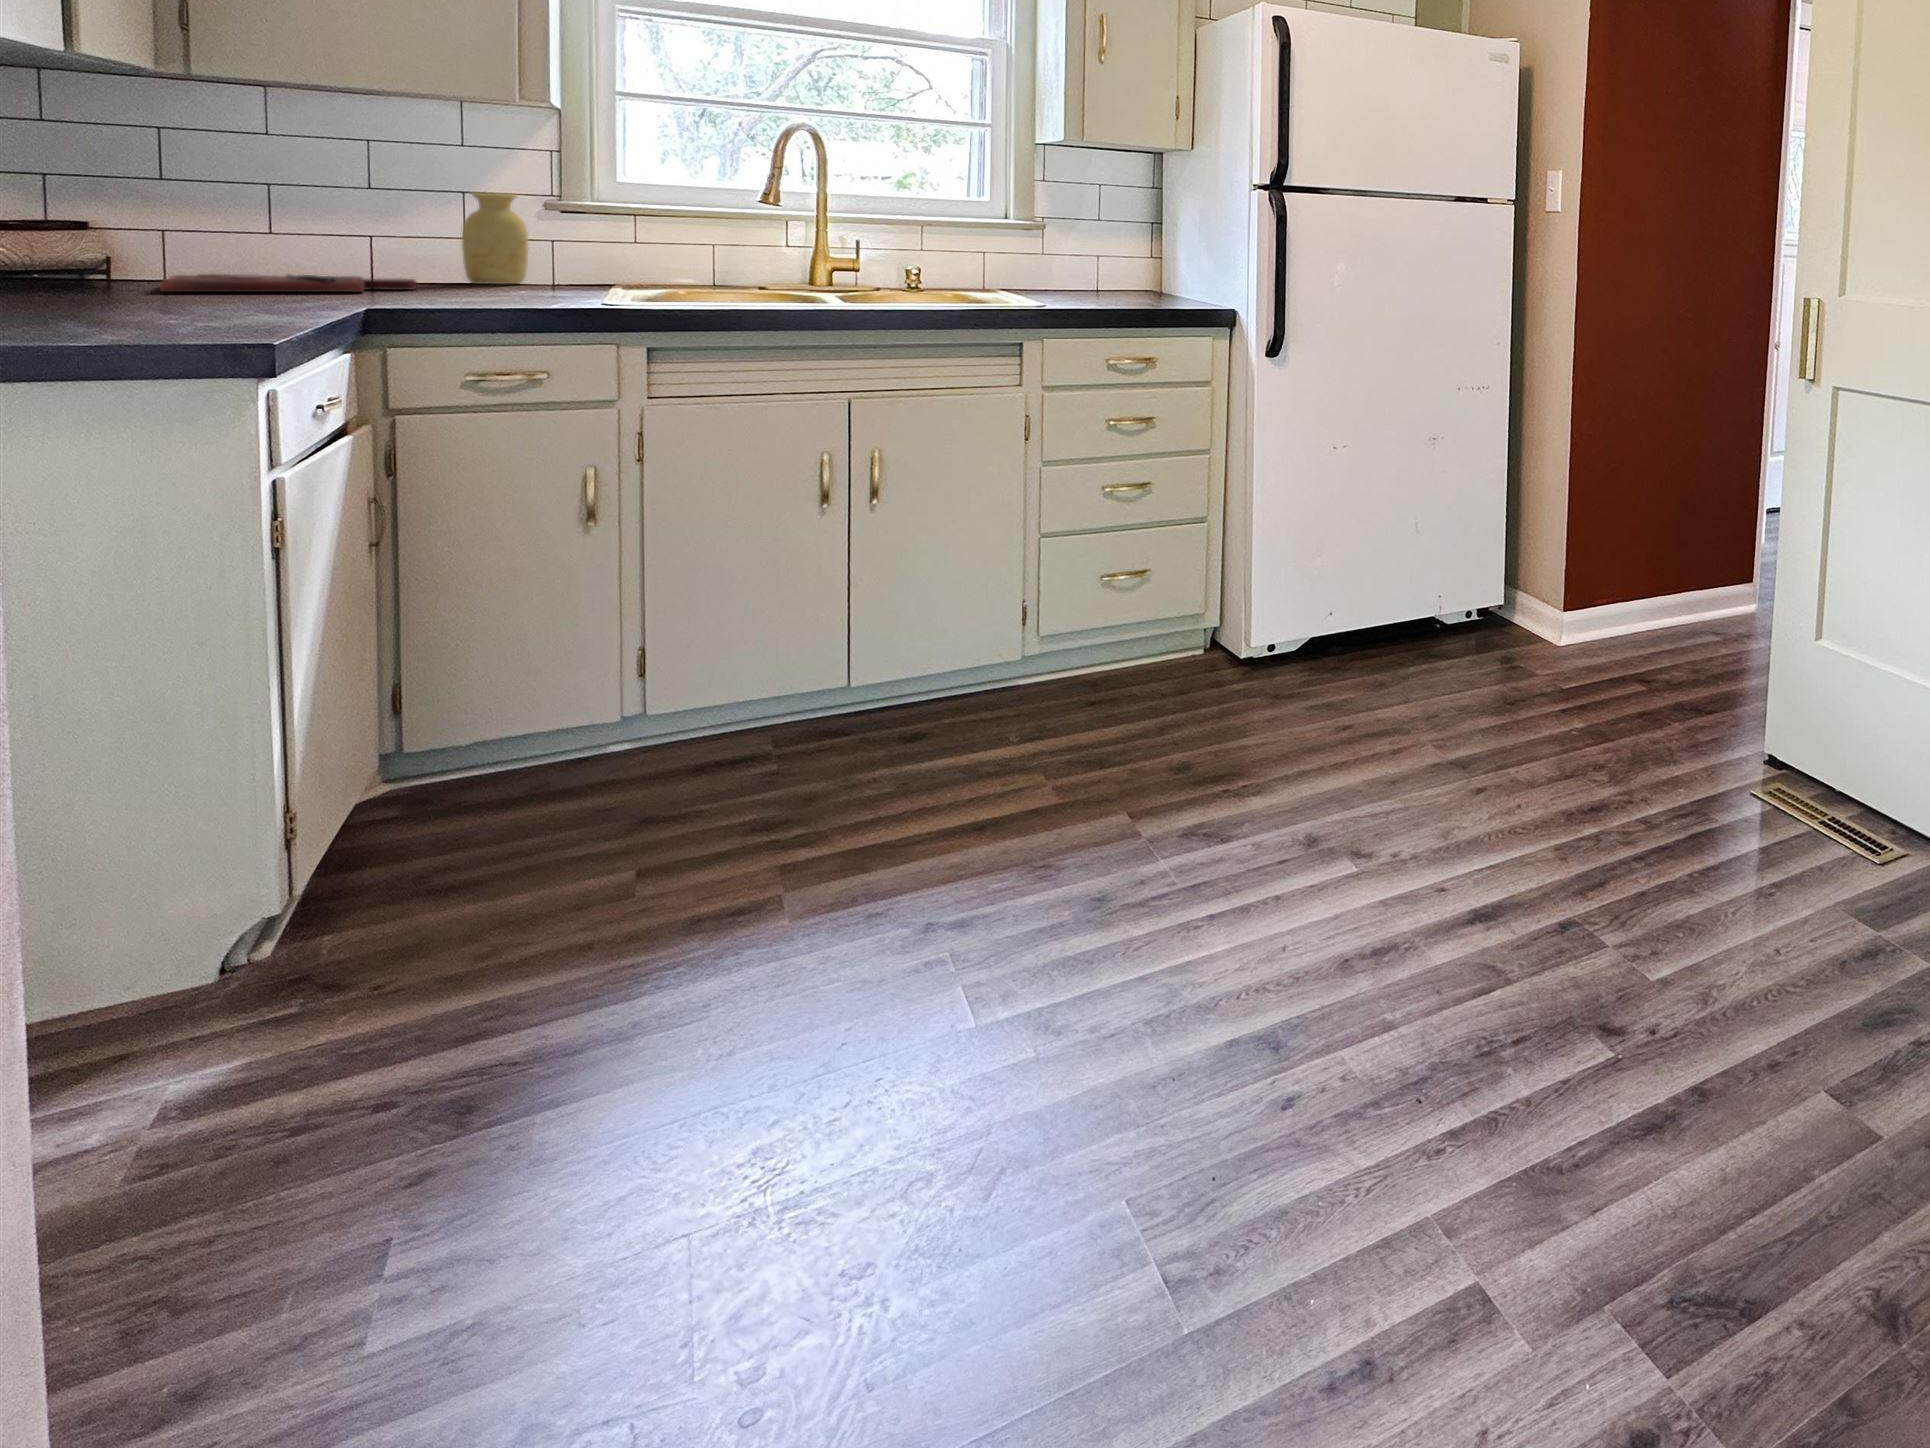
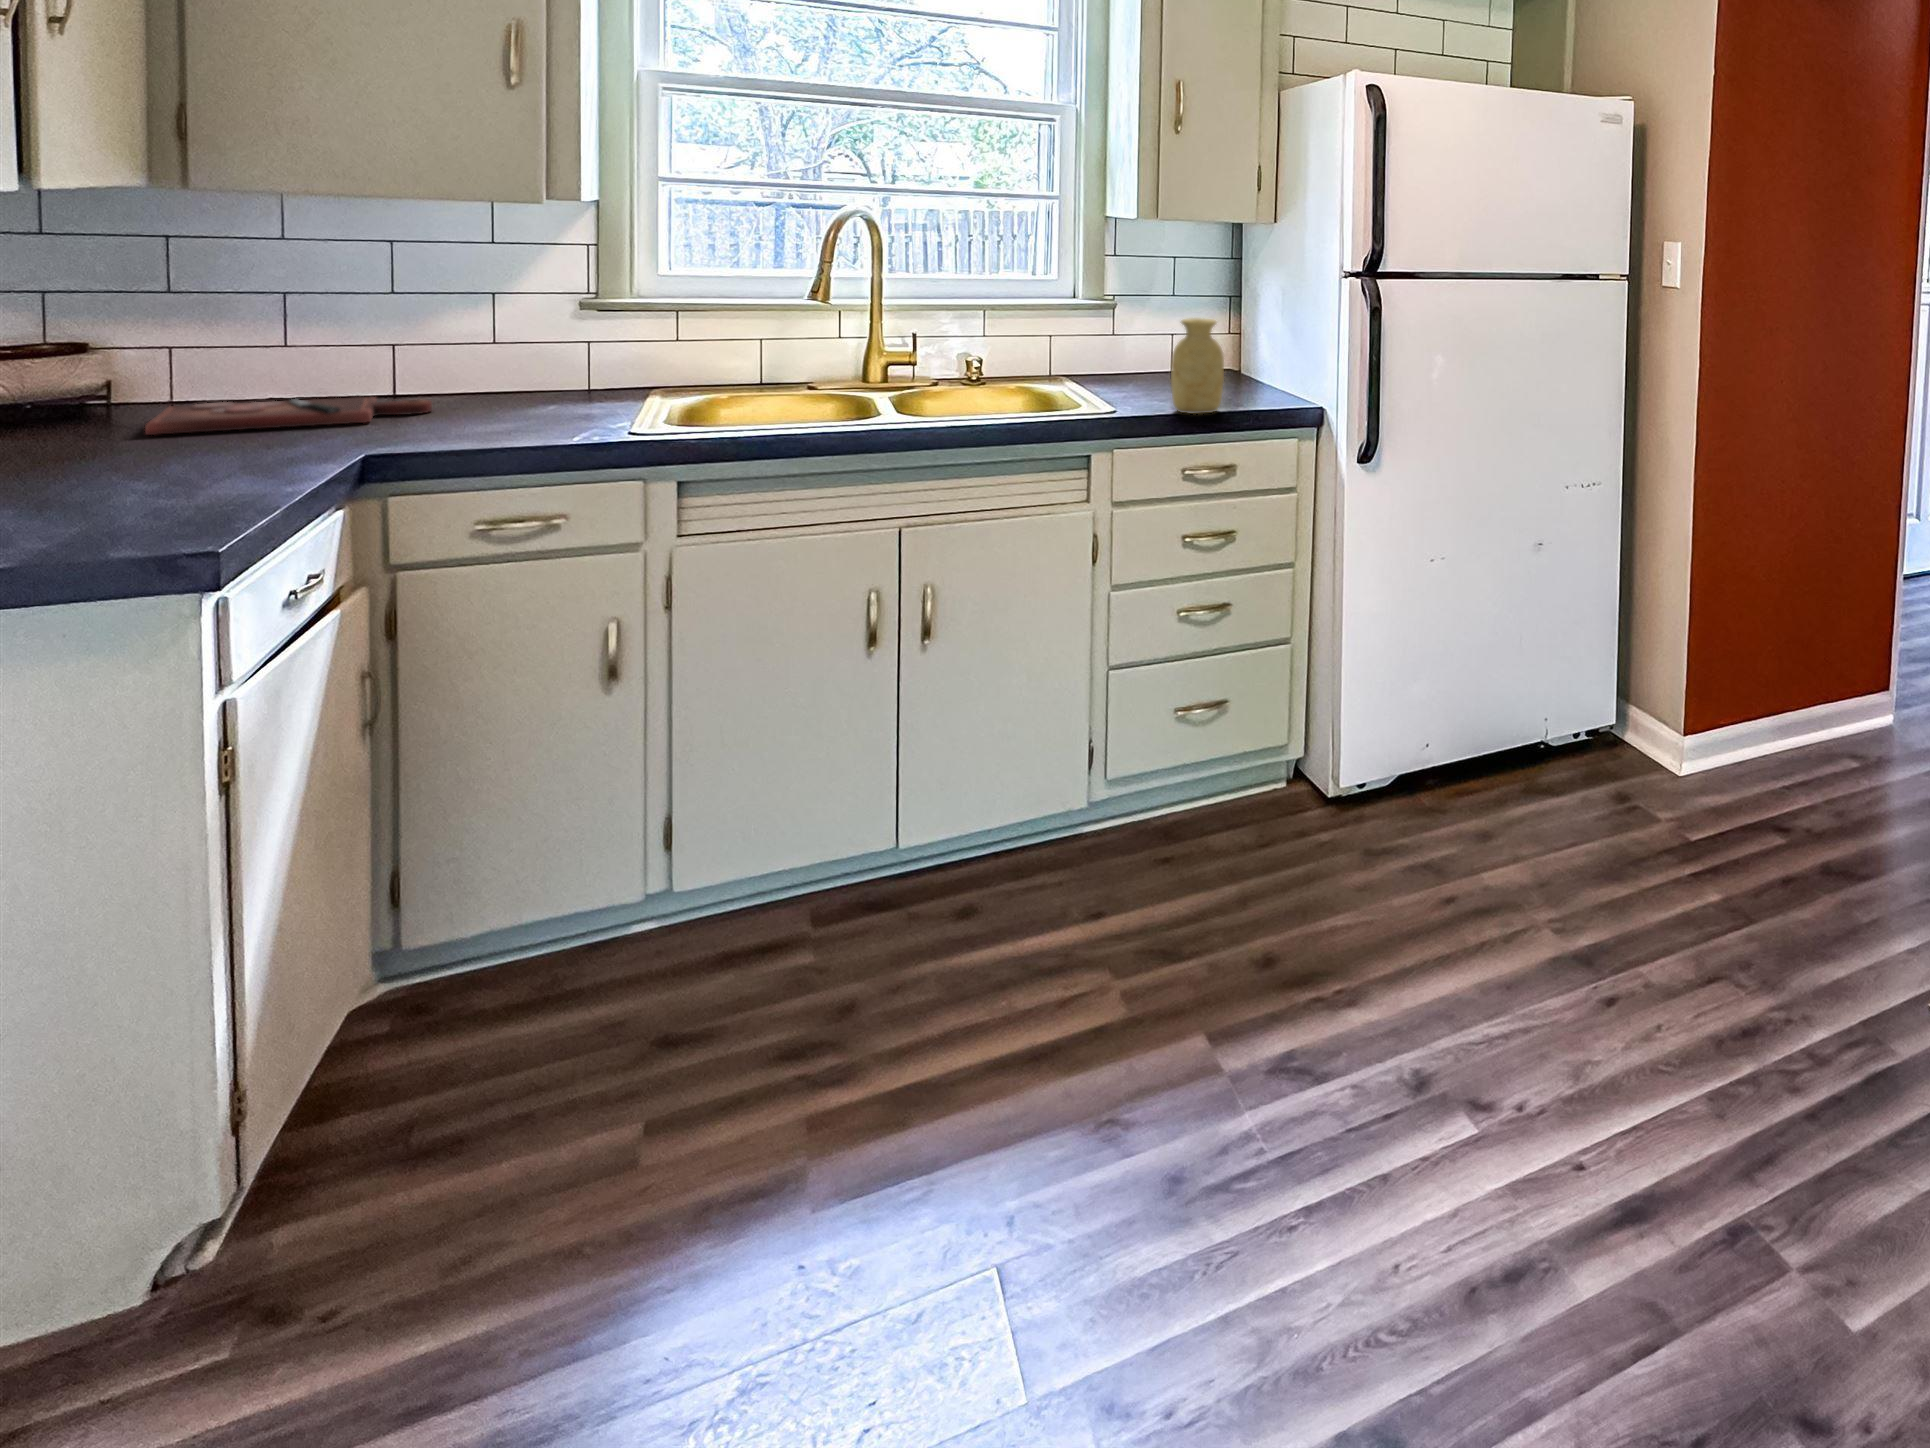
vase: present [462,192,528,284] -> present [1171,318,1224,414]

